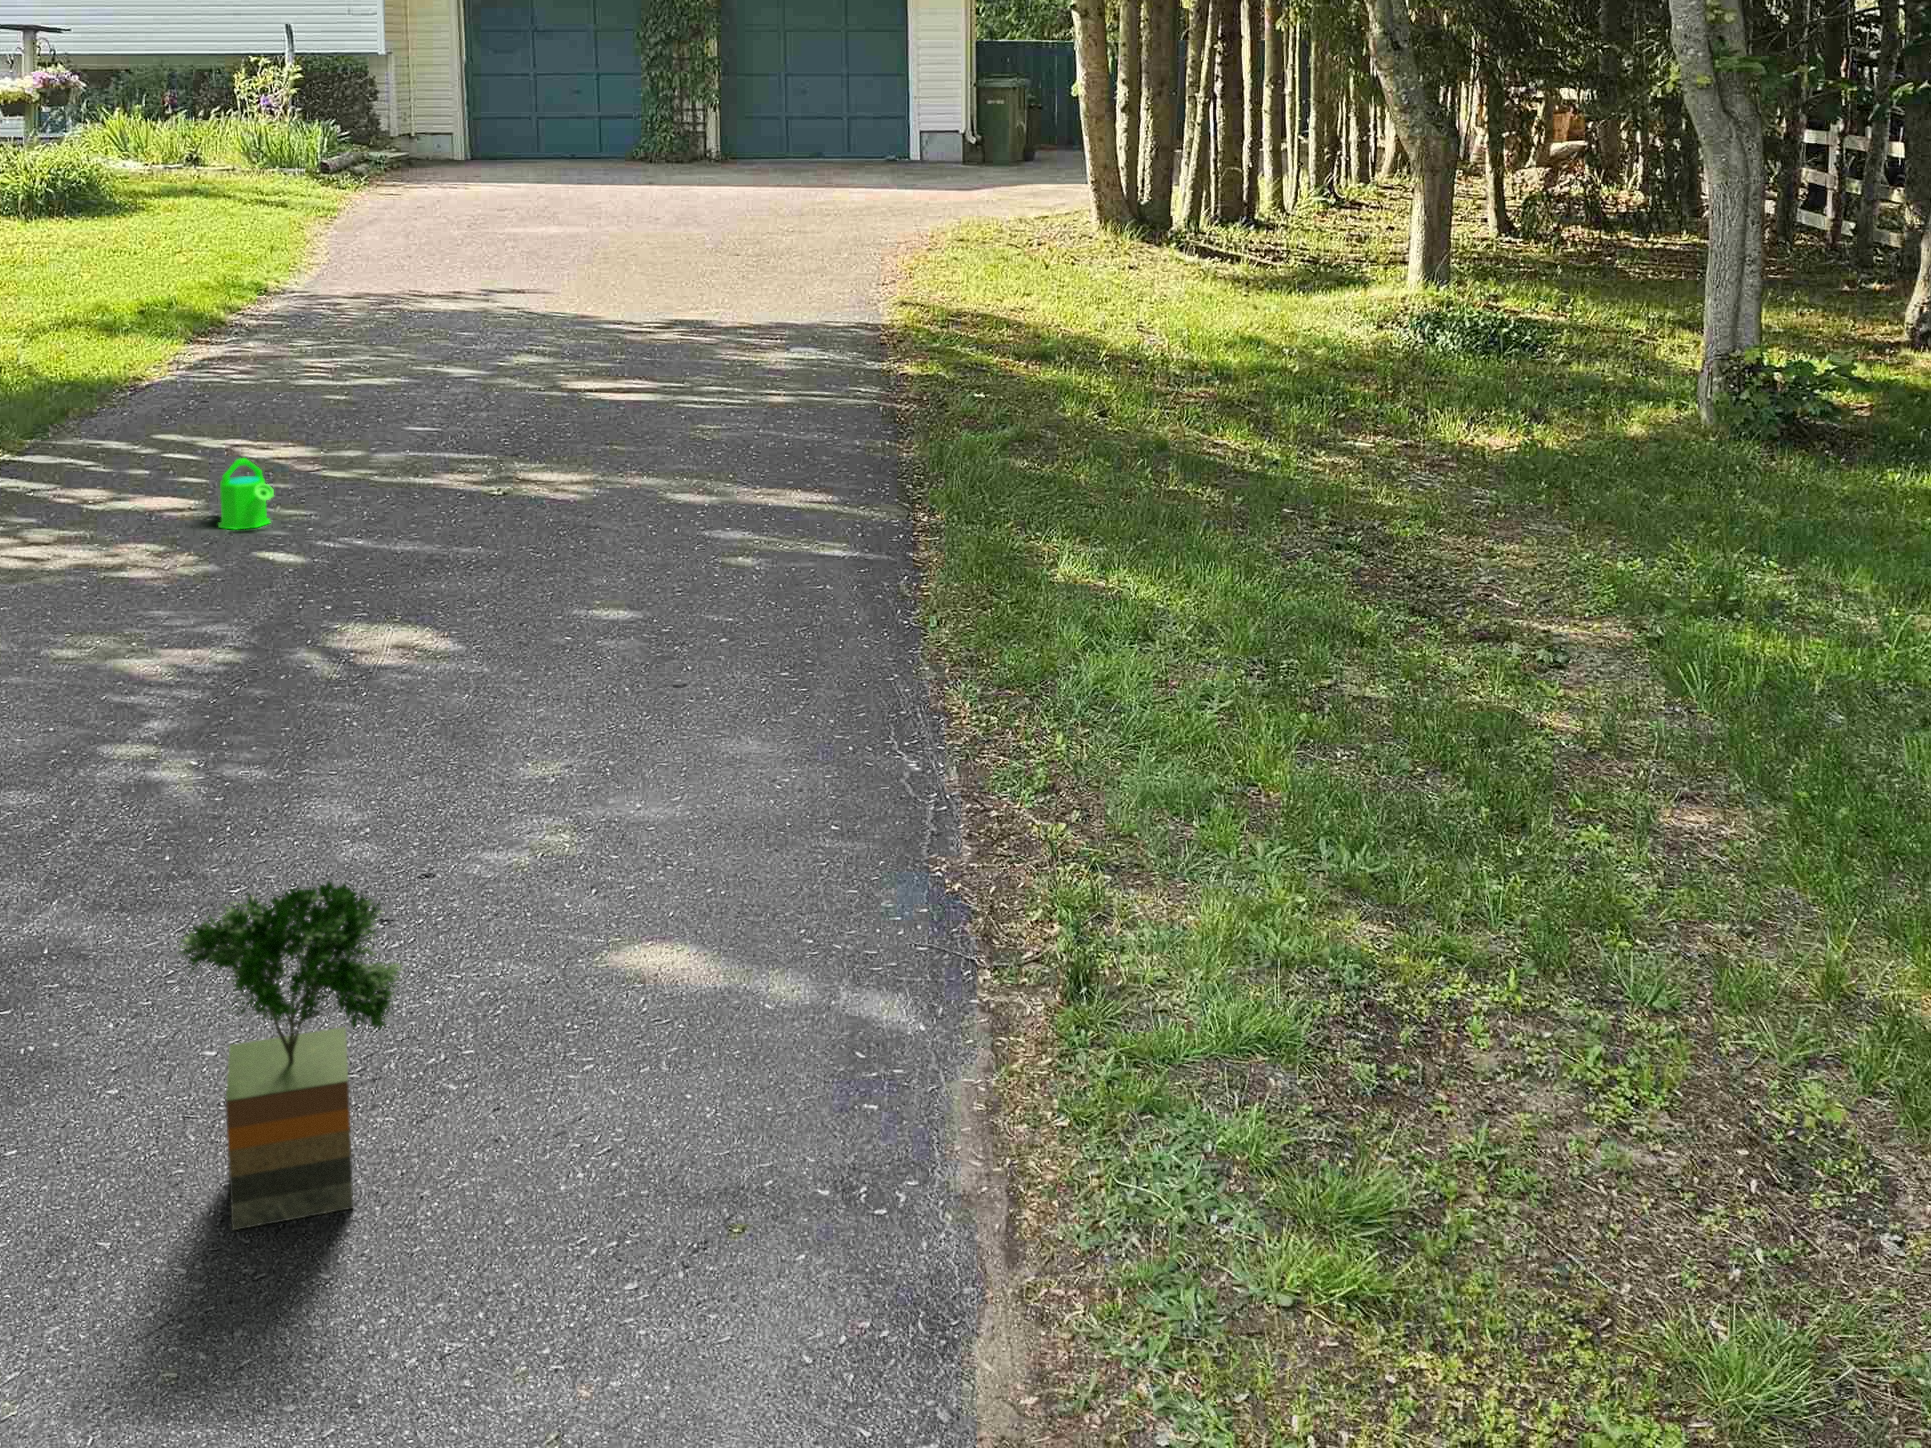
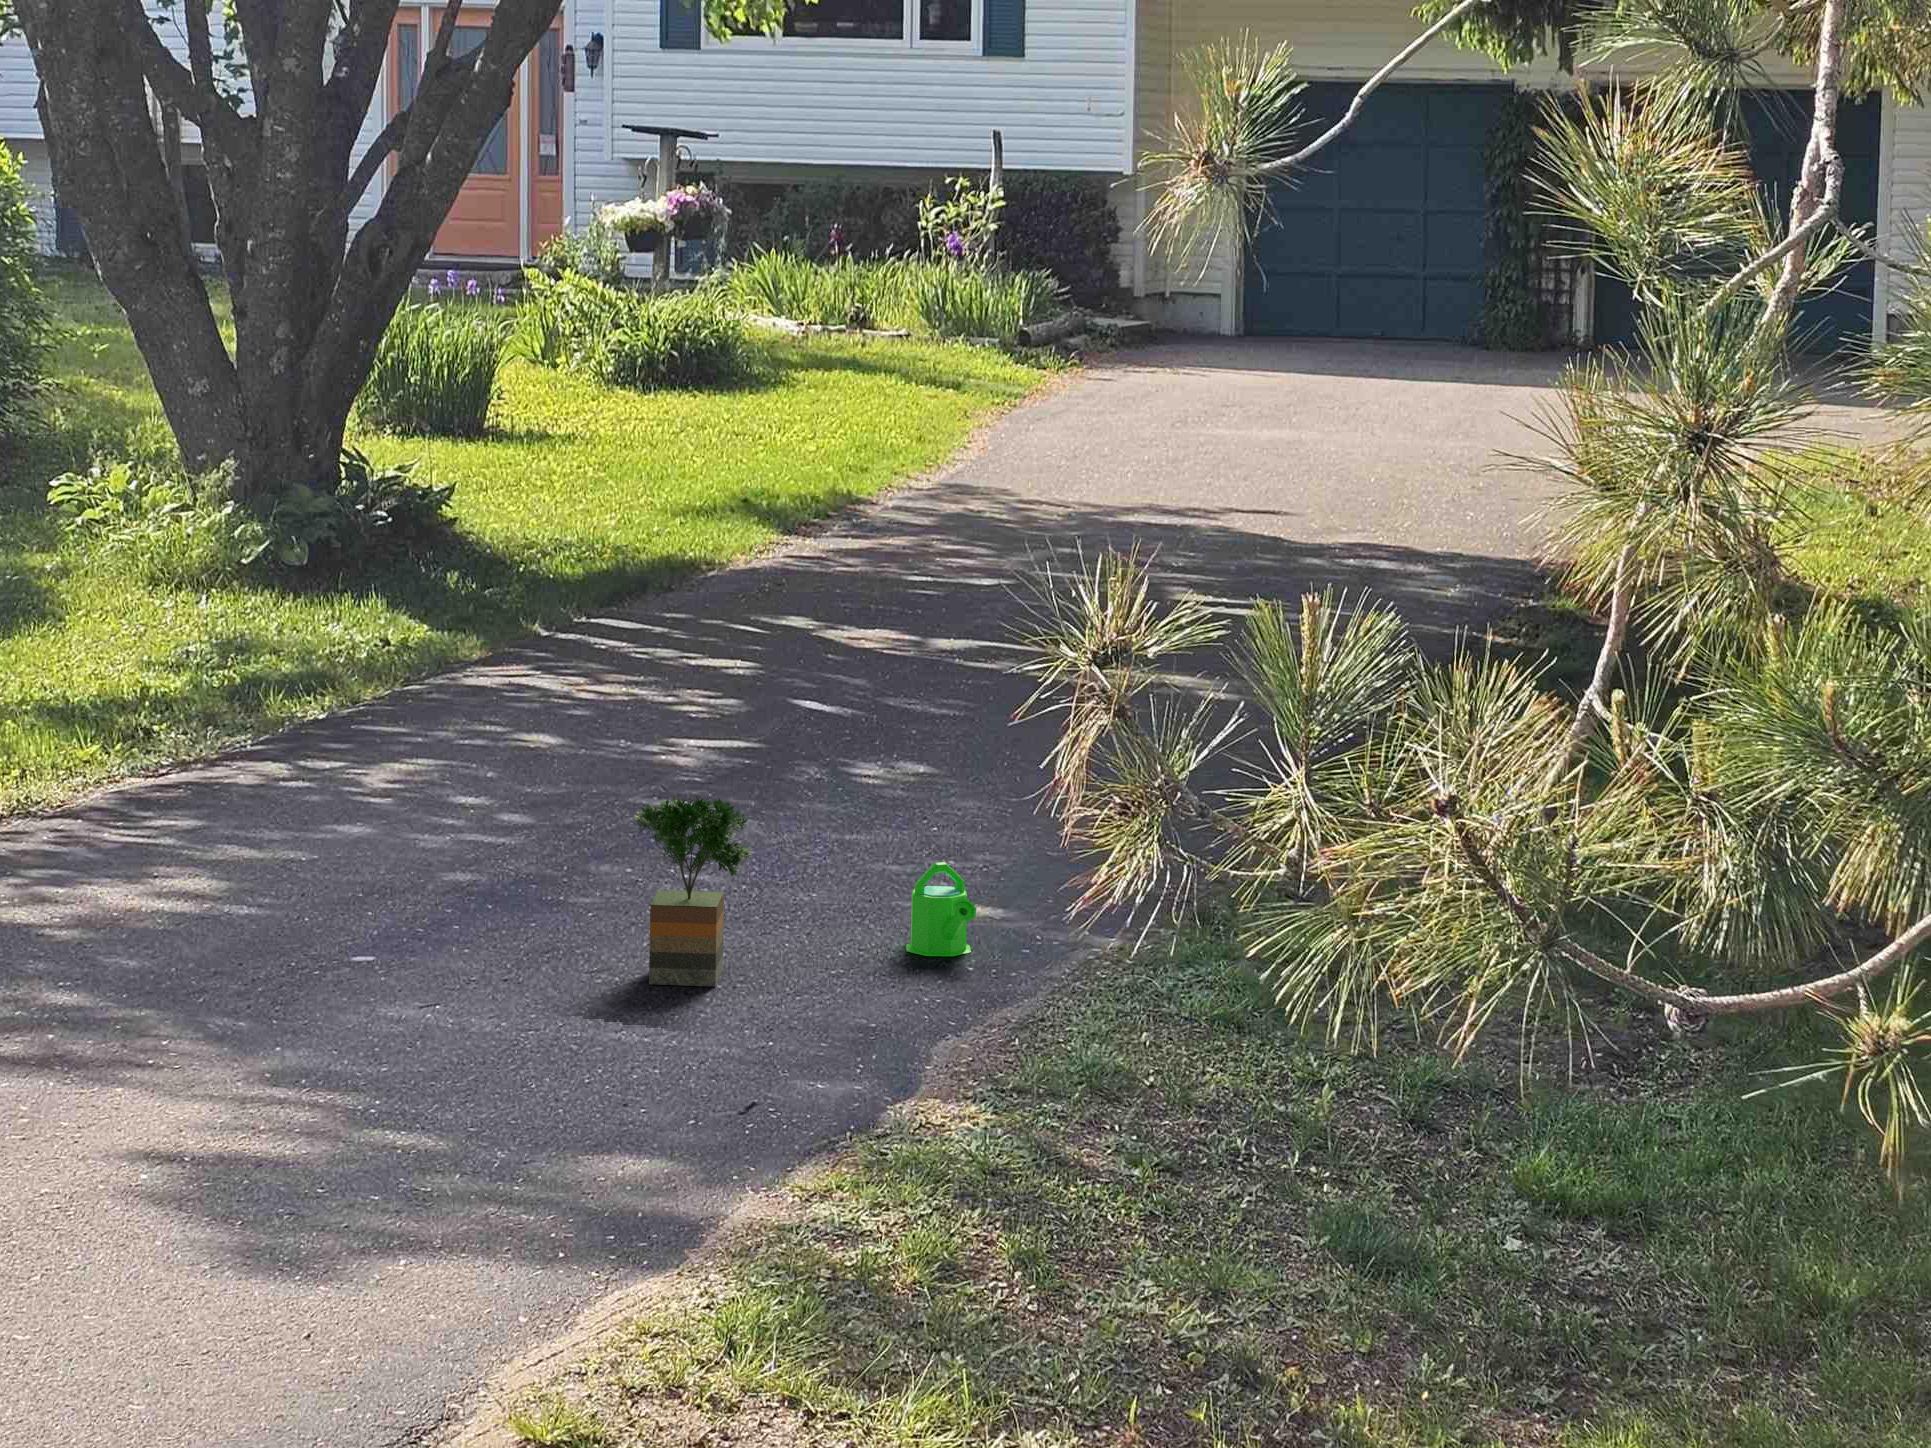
watering can: present [218,458,274,530] -> present [906,862,976,956]

